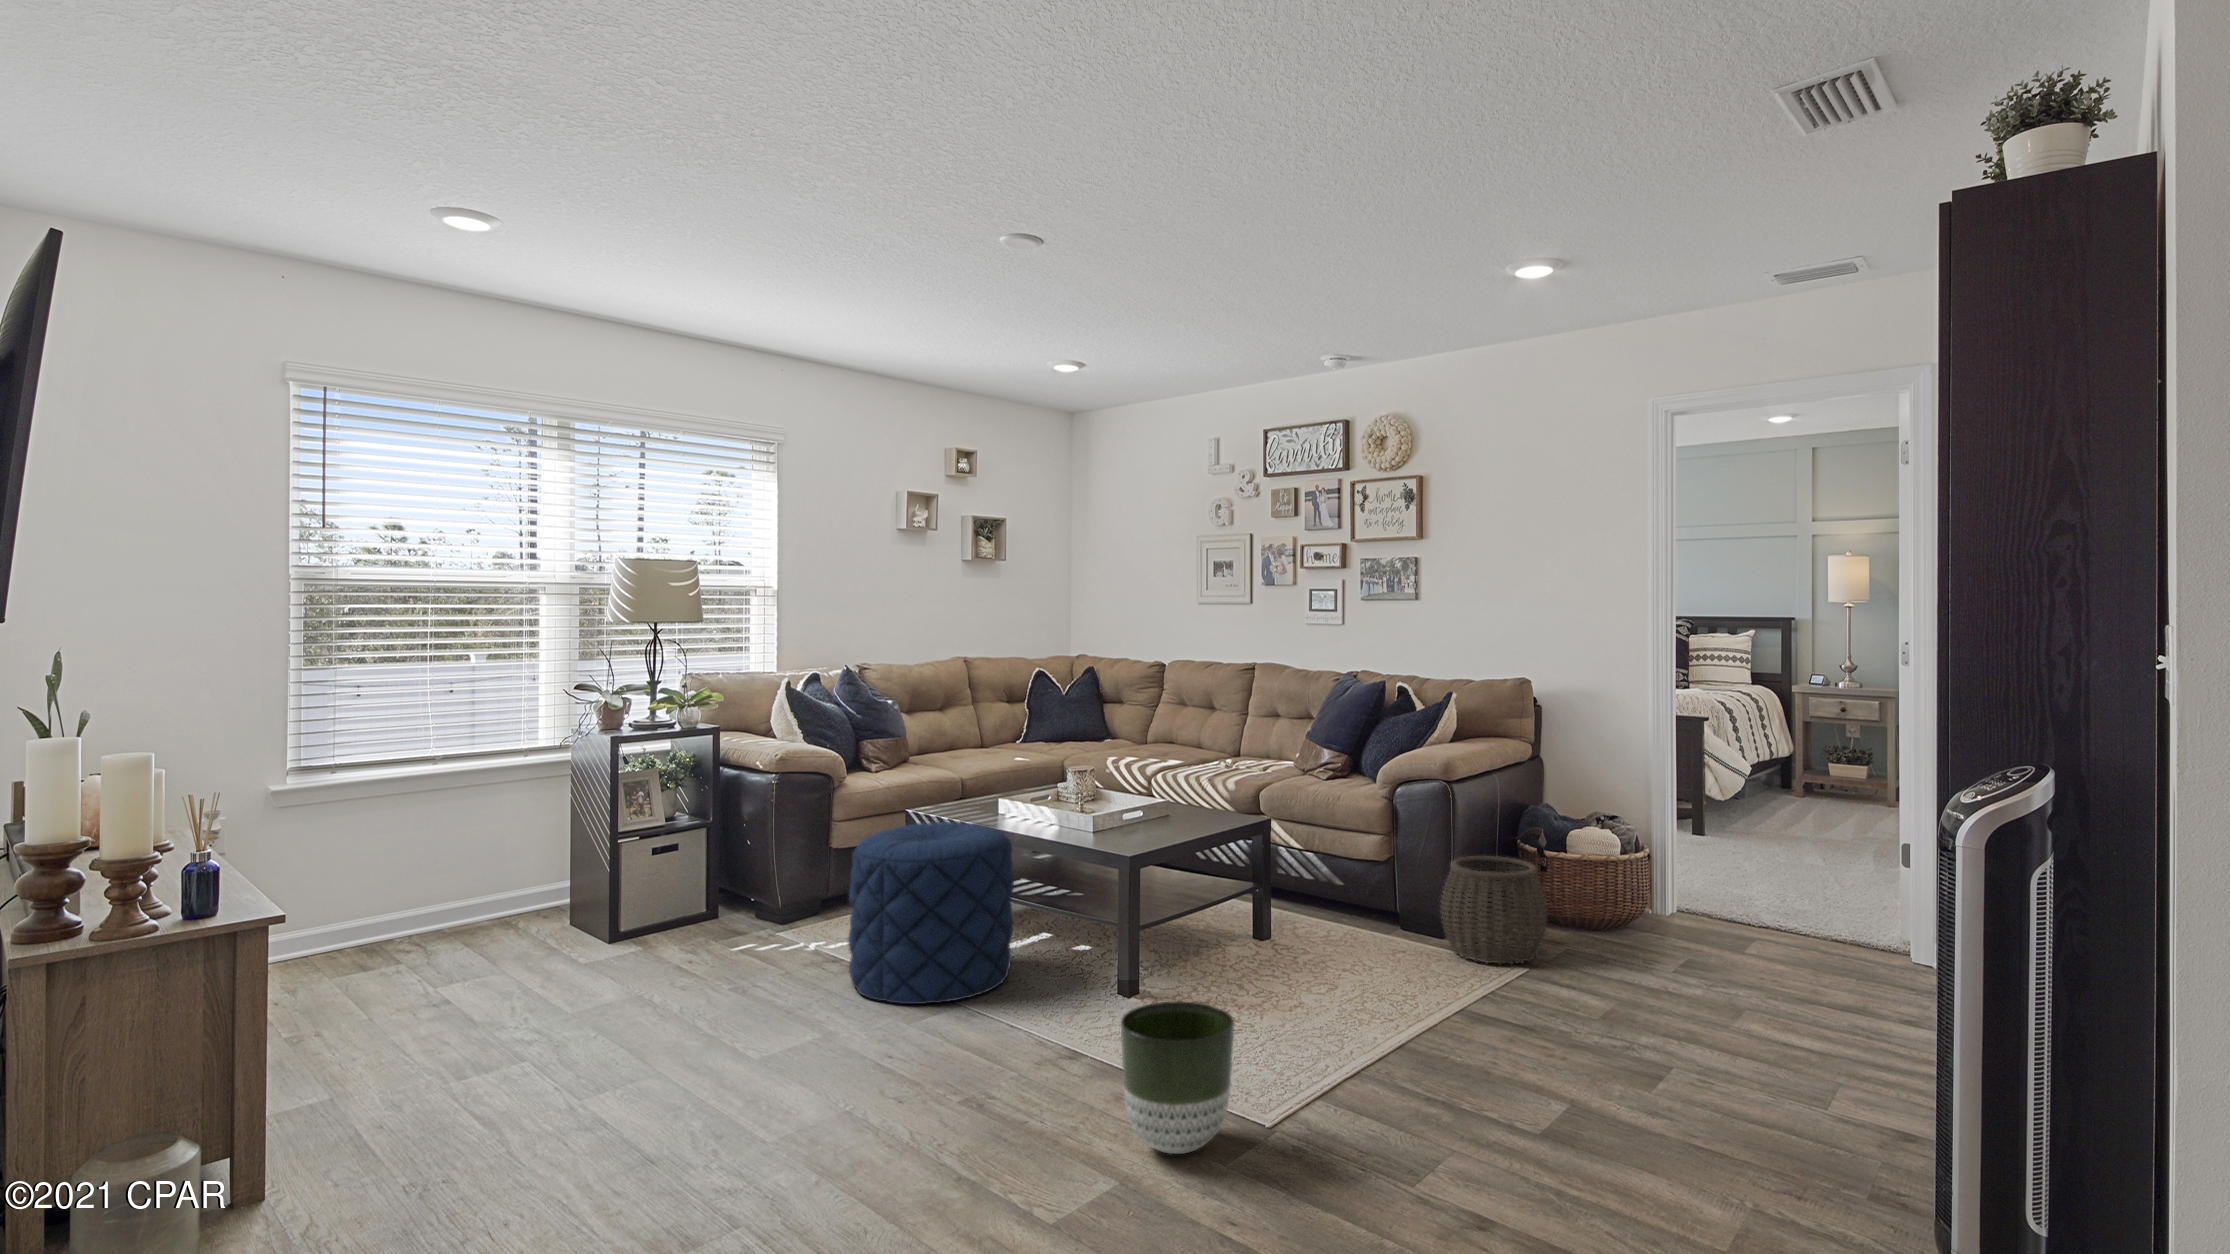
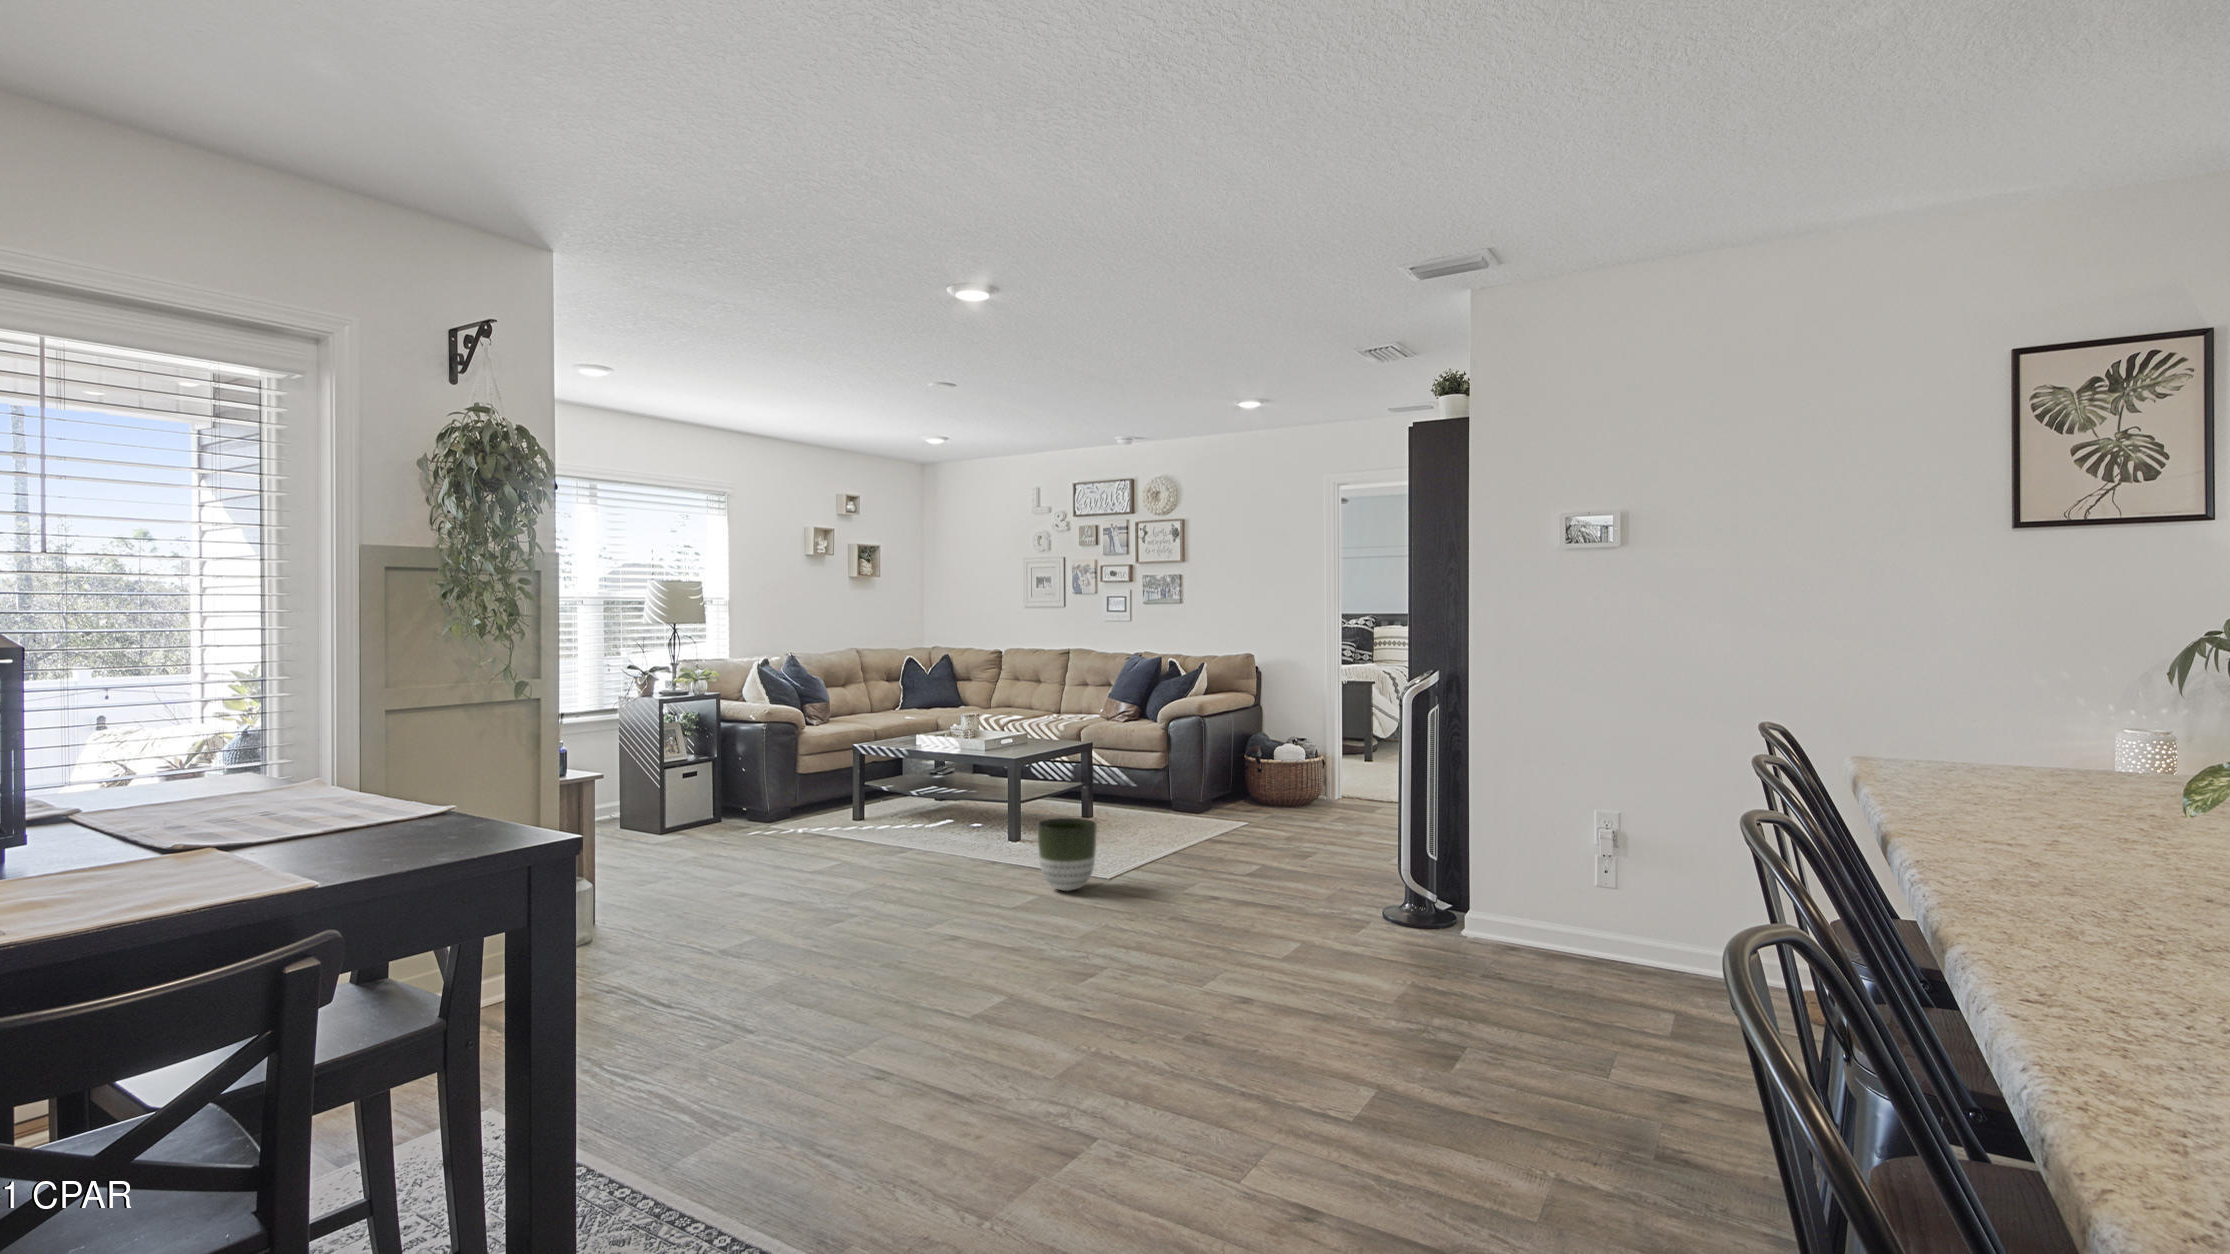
pouf: present [848,822,1014,1004] -> none [841,745,941,850]
woven basket: present [1440,856,1548,964] -> none [1199,761,1264,823]

